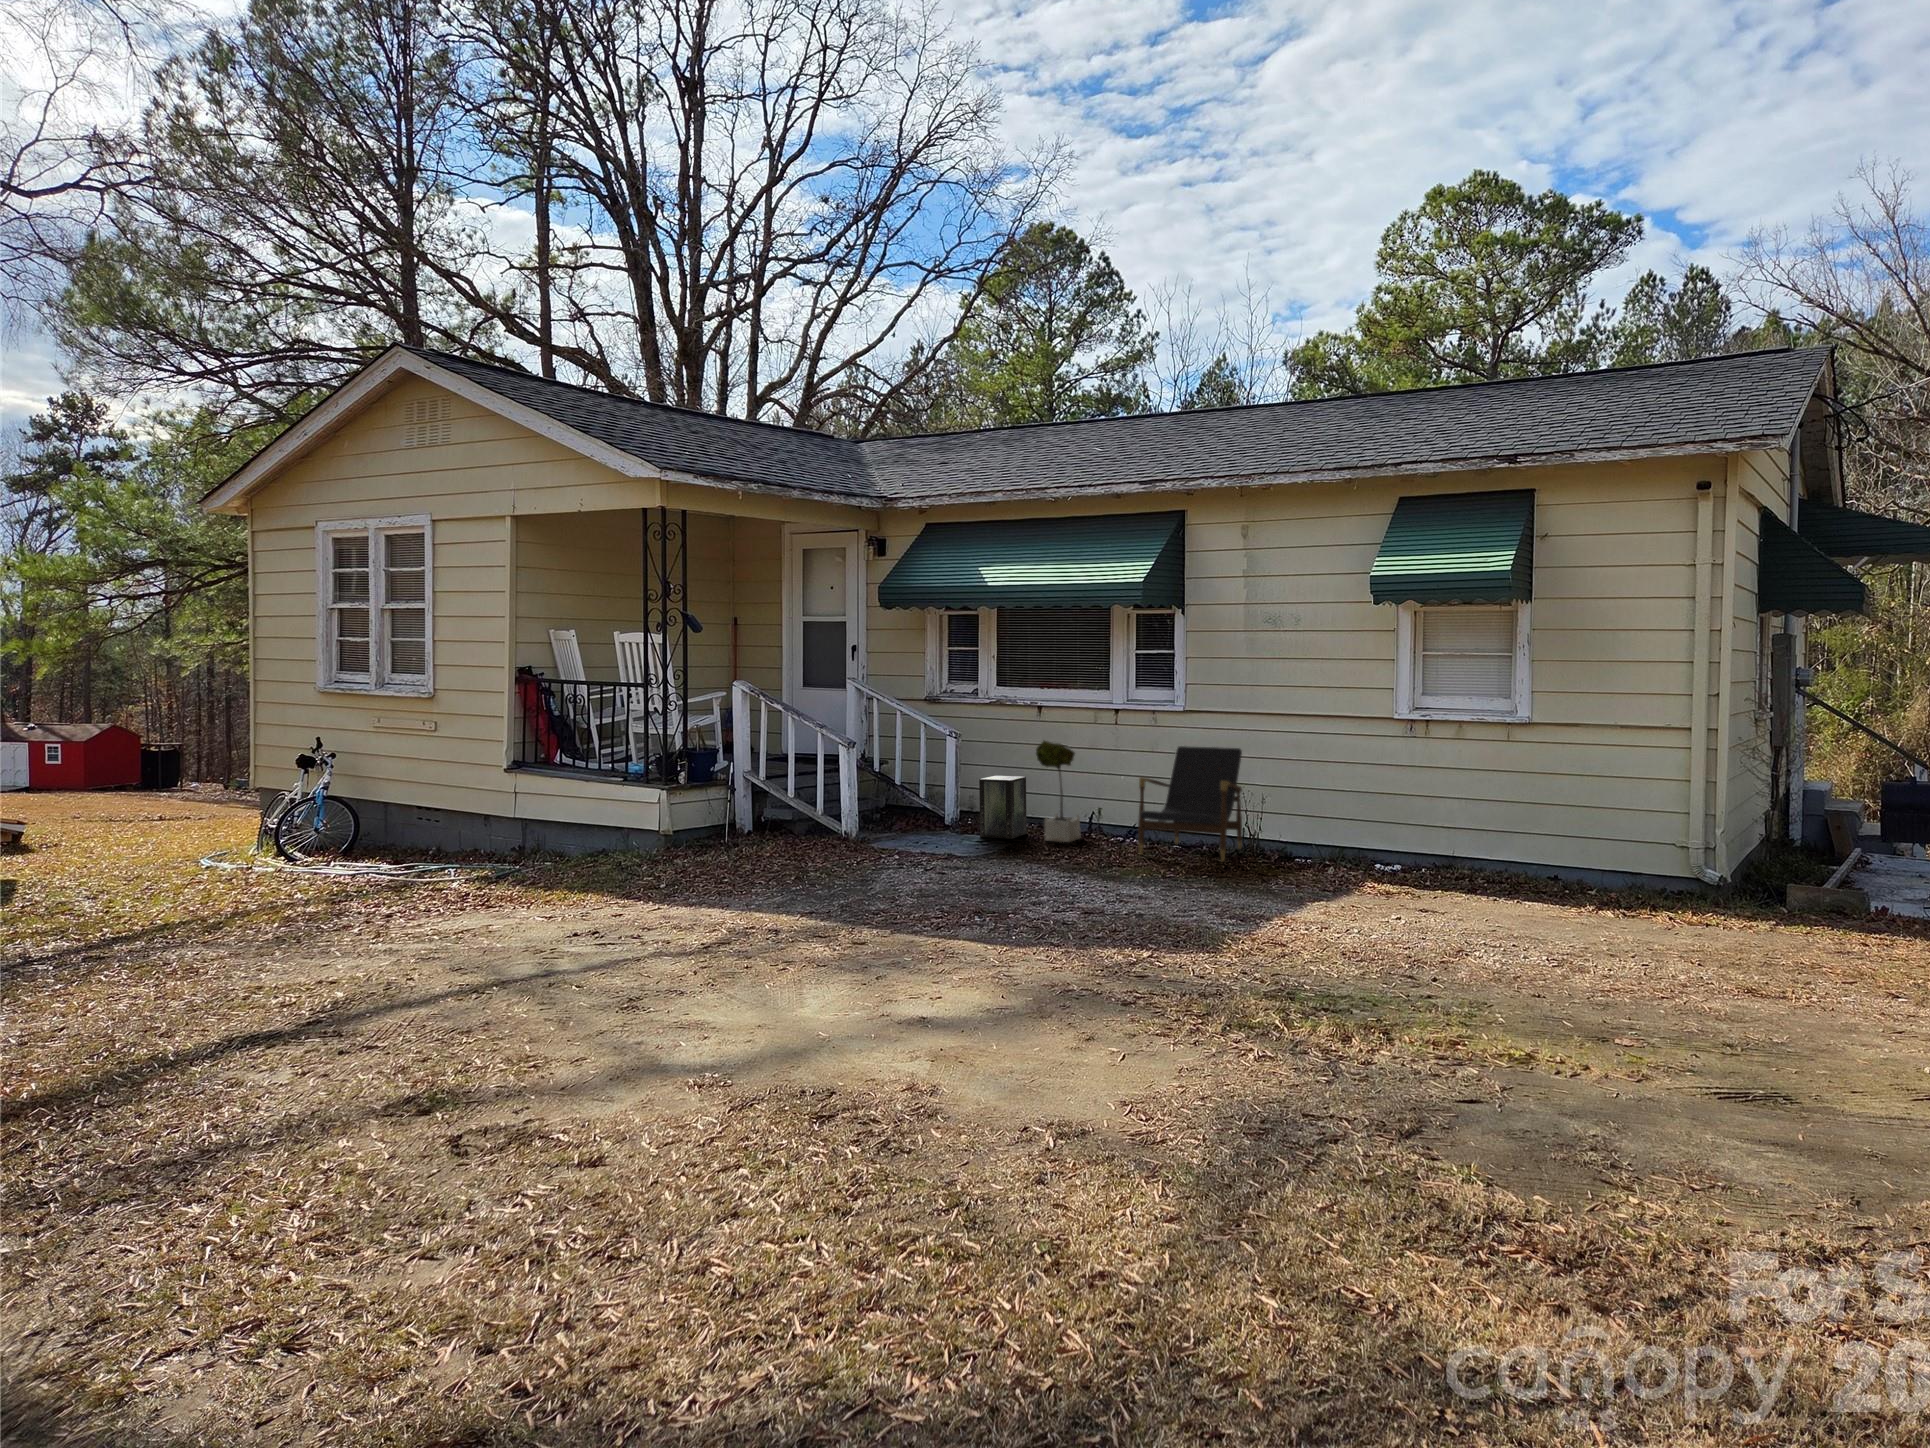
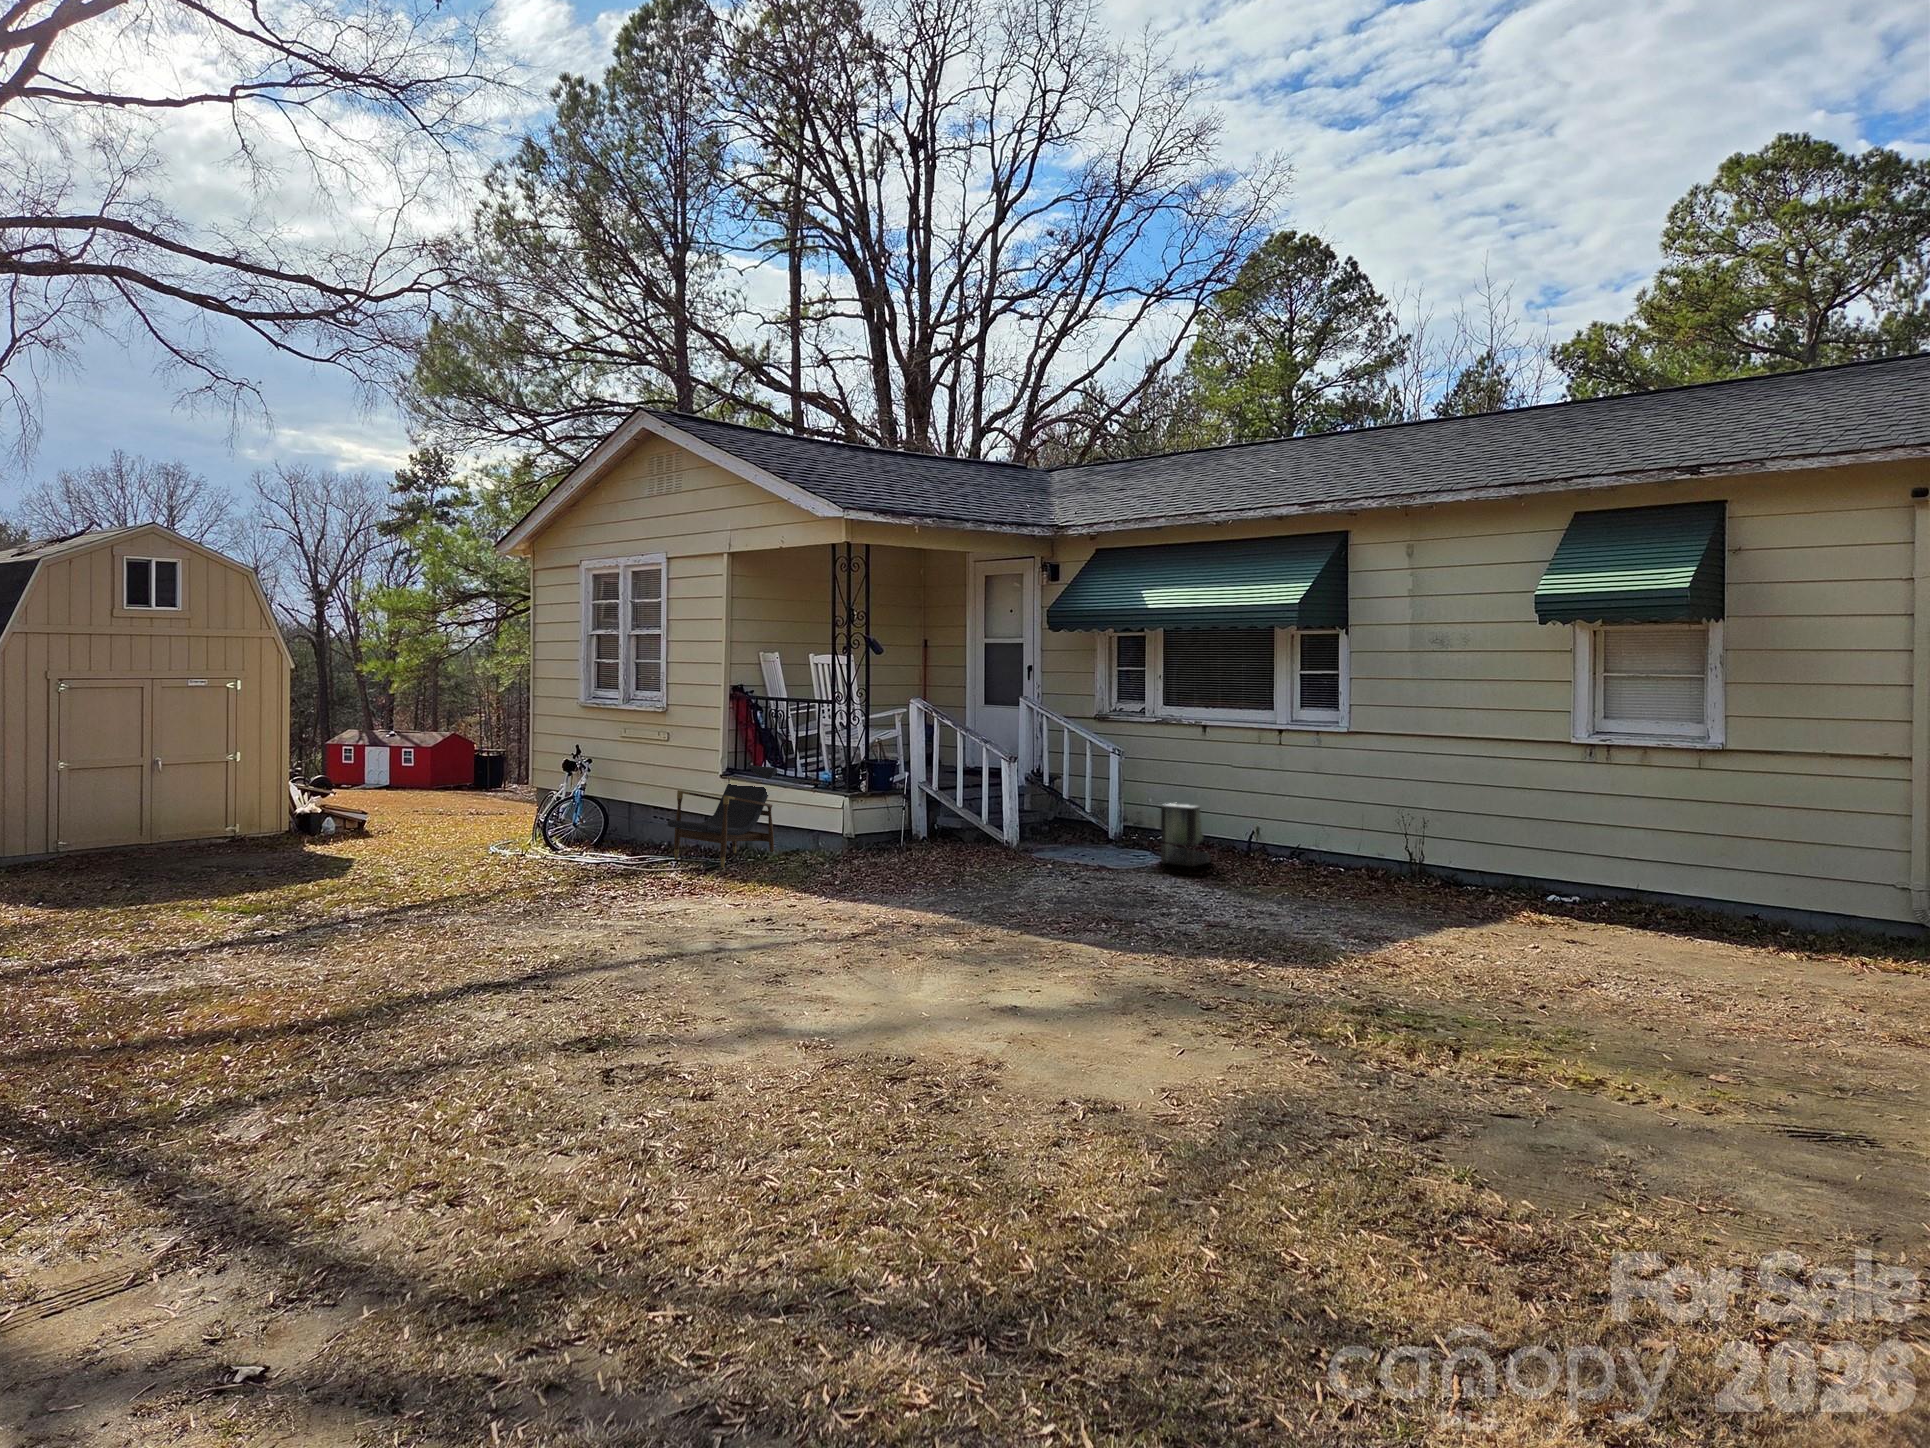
potted tree: present [1036,741,1080,842] -> none [1218,767,1265,873]
lounge chair: present [1138,746,1242,861] -> present [668,766,778,868]

